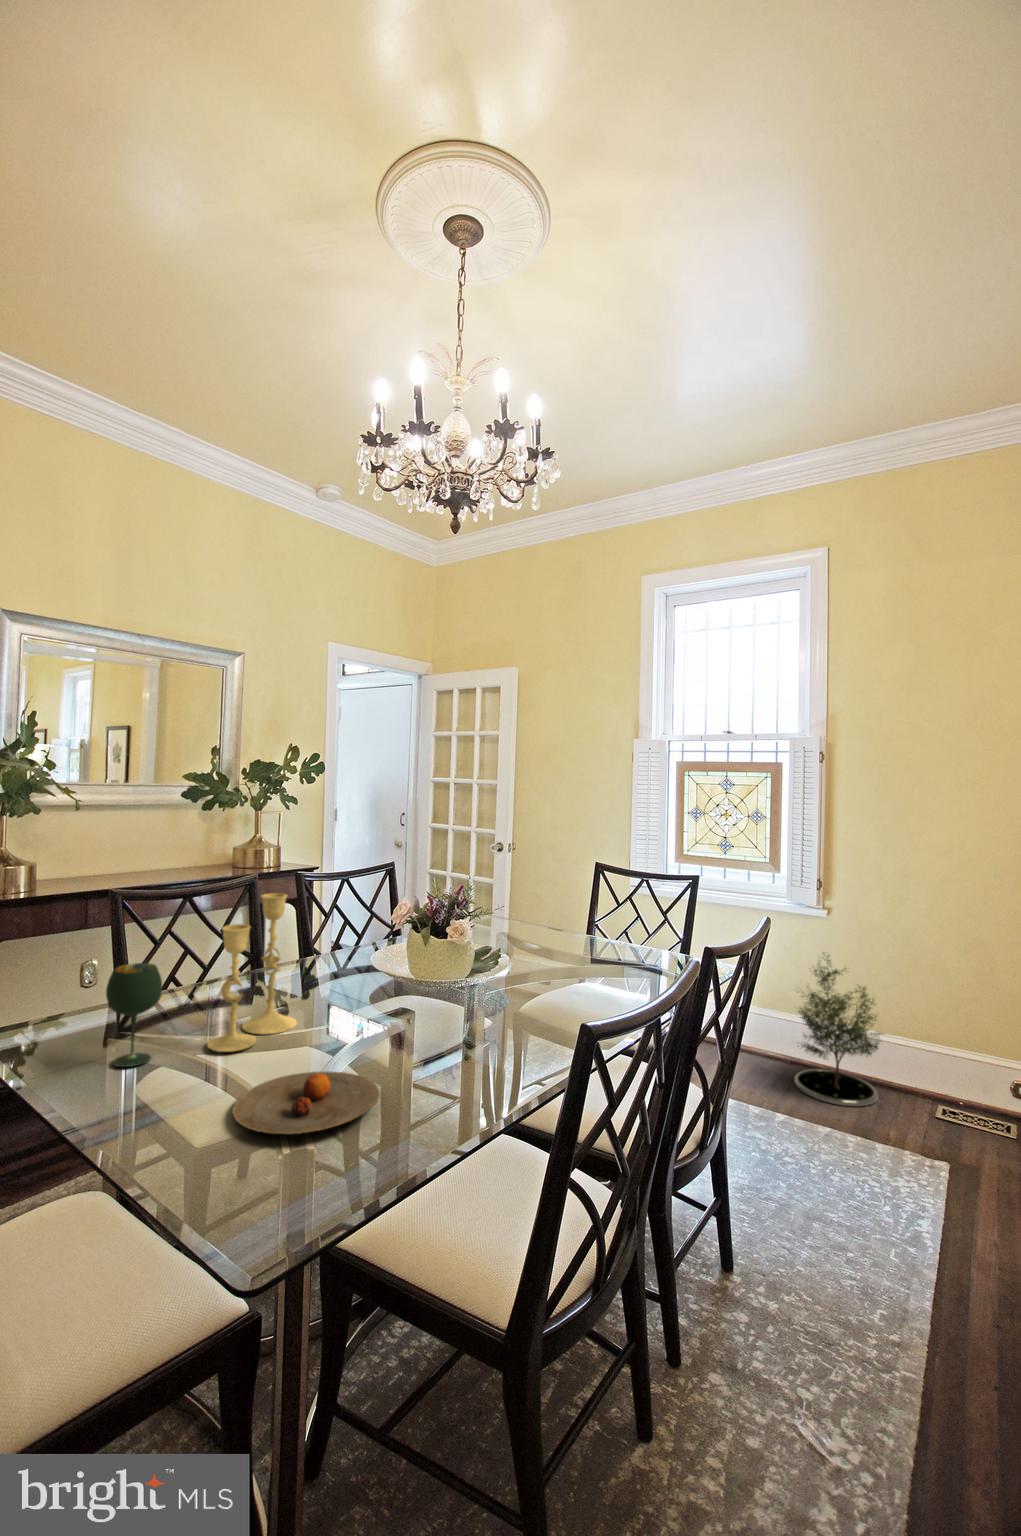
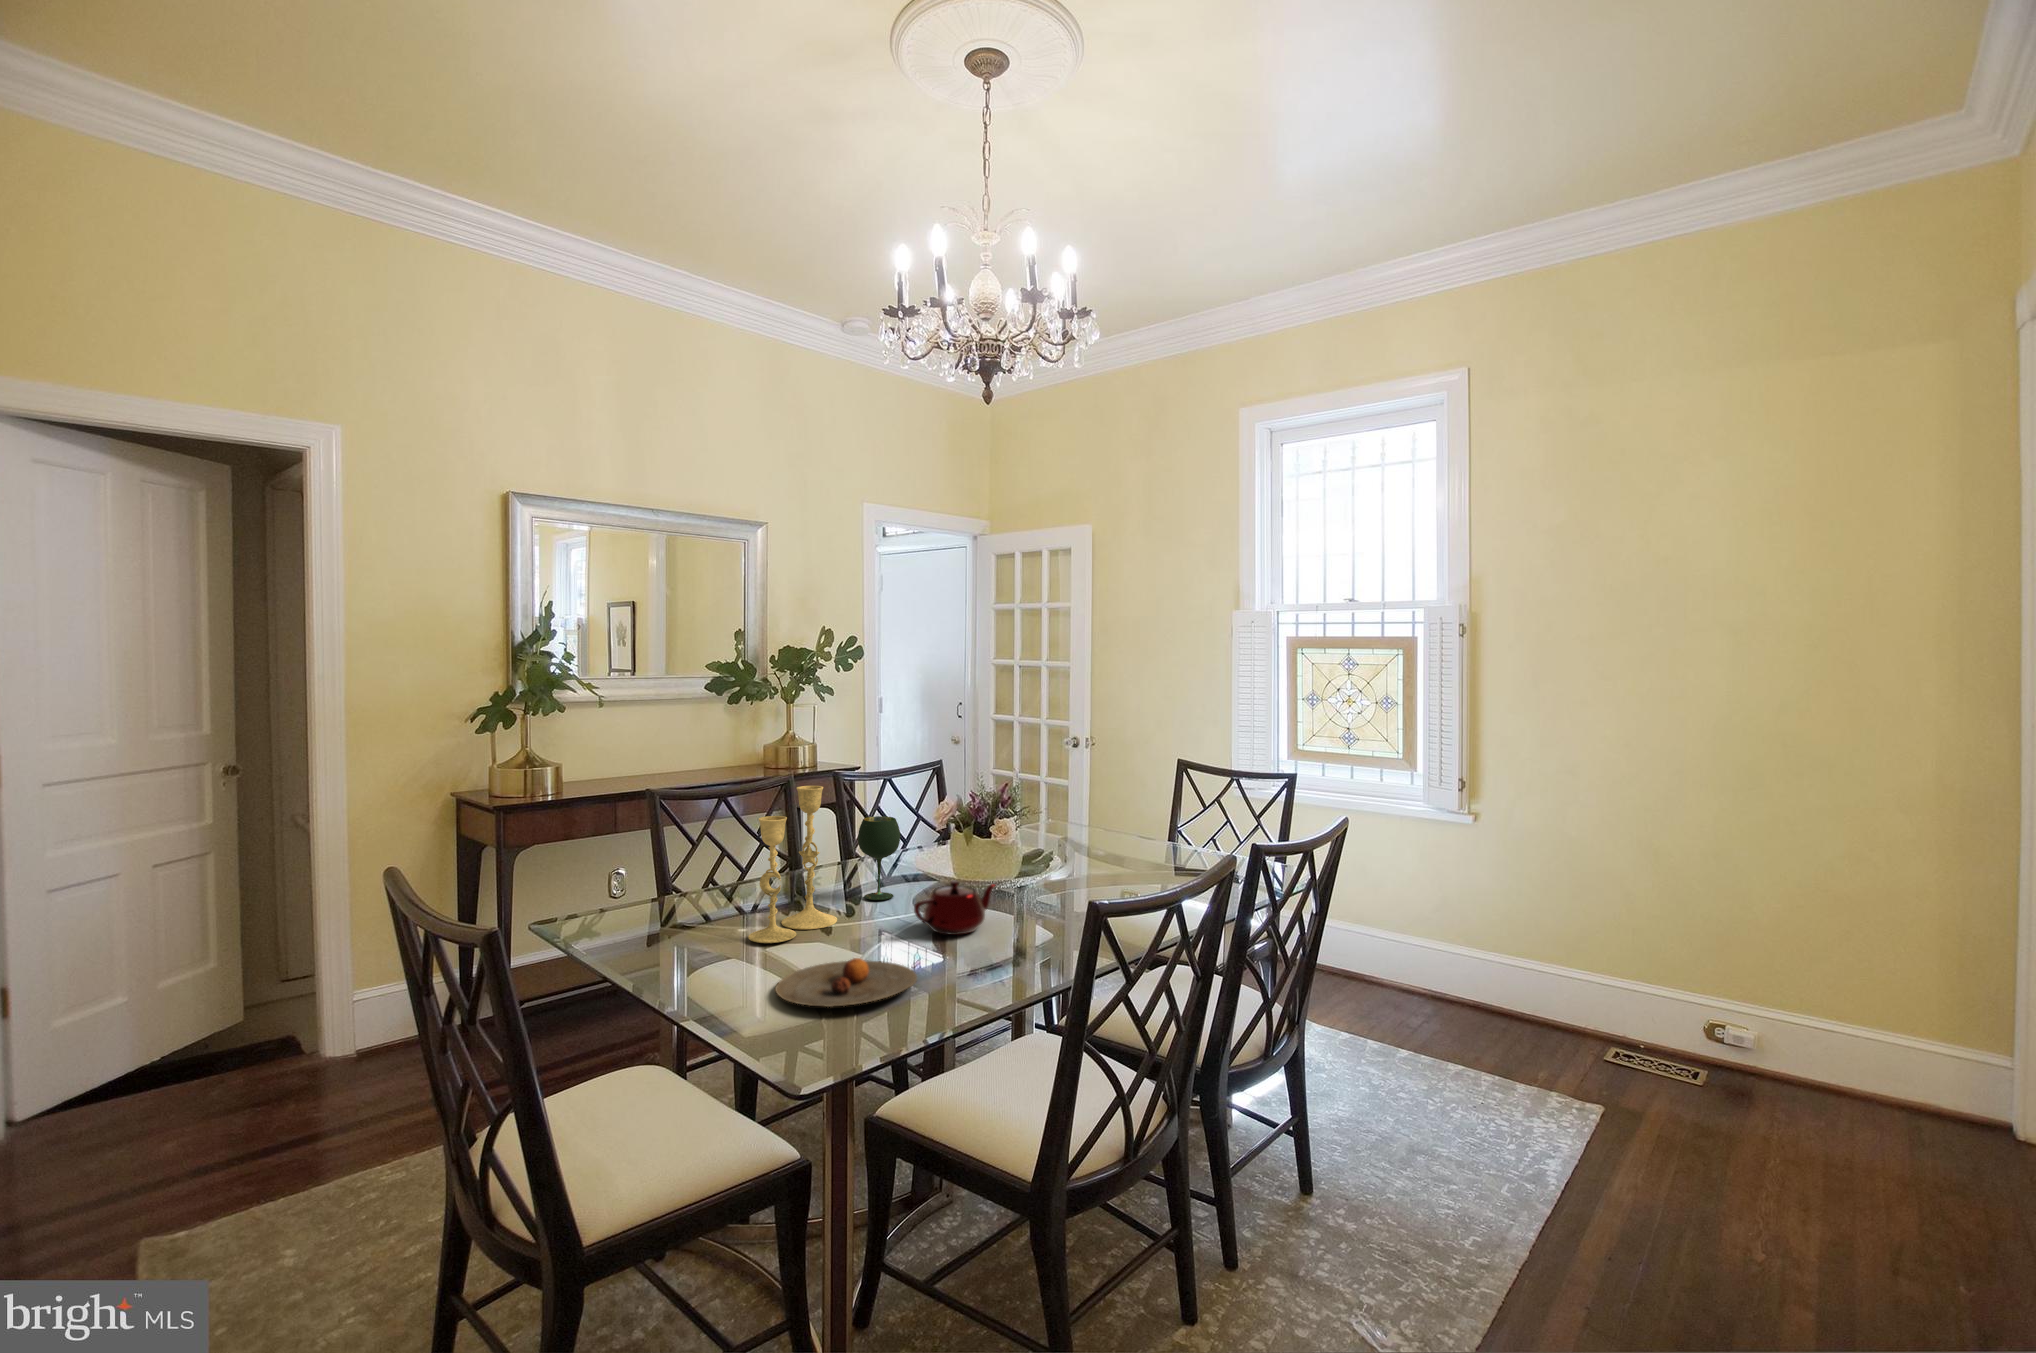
potted tree: present [794,952,882,1106] -> none [1423,860,1540,1045]
wine glass: present [106,963,162,1067] -> present [858,816,900,900]
teapot: none [374,985,452,1039] -> present [914,880,996,935]

